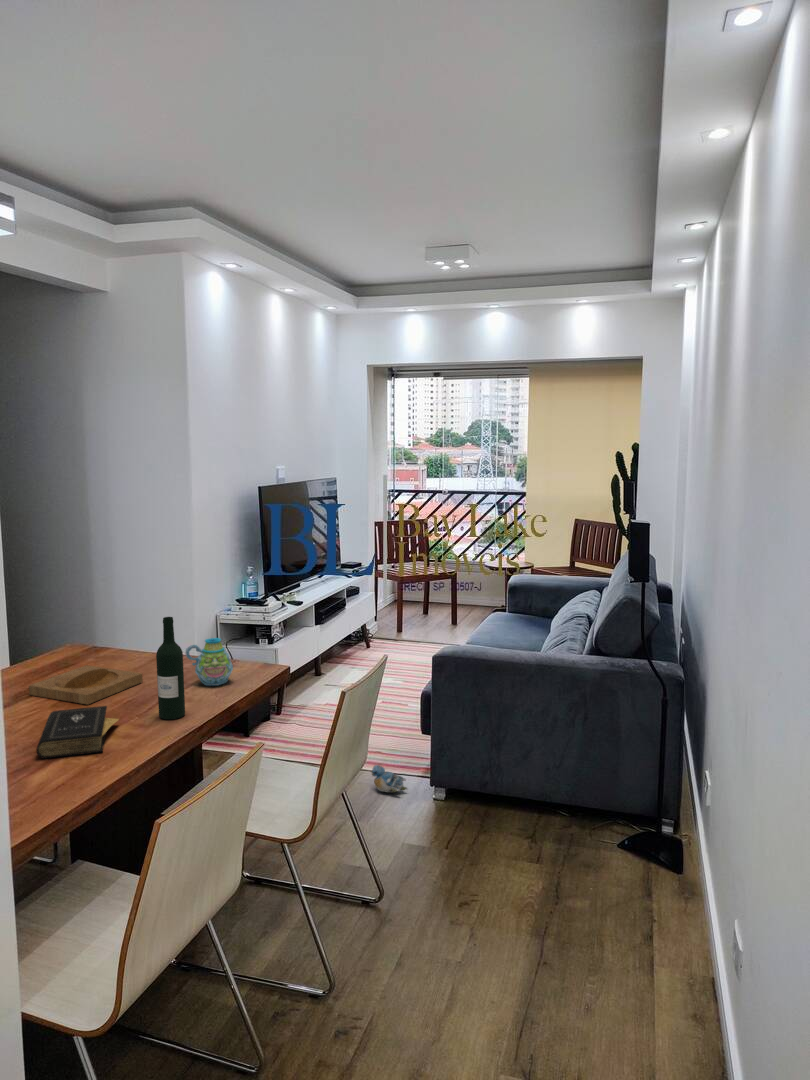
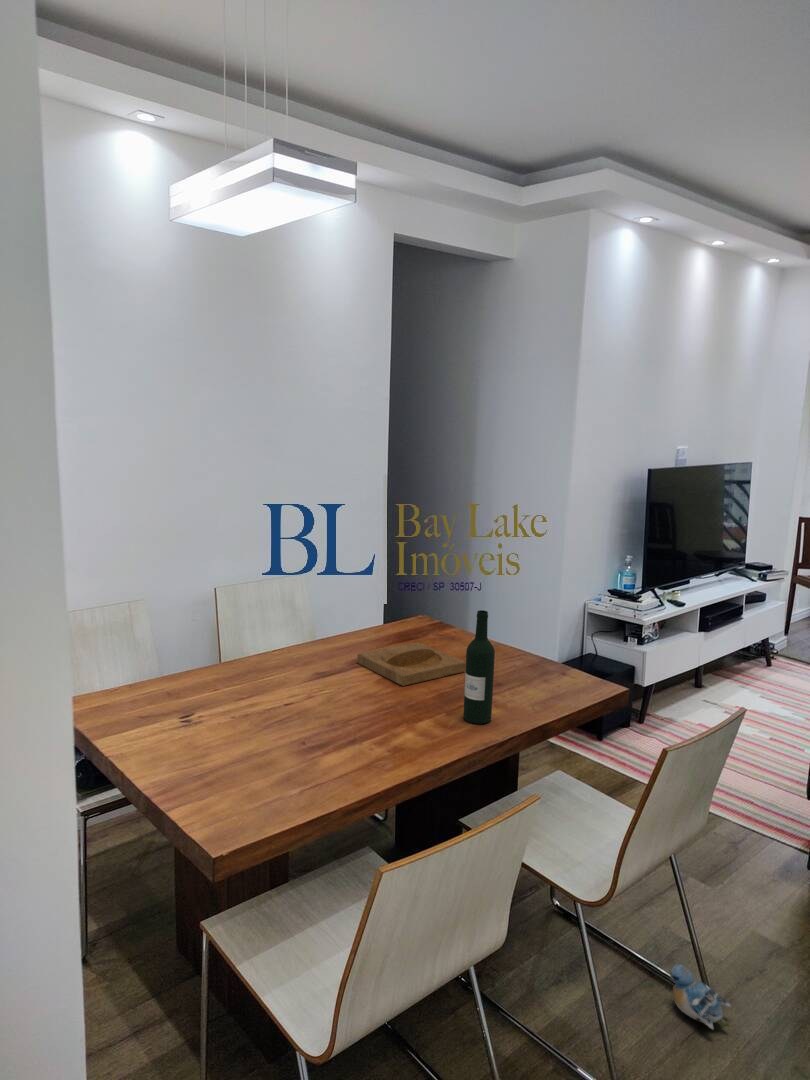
mug: present [186,638,233,686] -> none [510,638,560,693]
book: present [36,706,119,759] -> none [330,688,422,746]
plush toy: present [371,765,407,793] -> present [670,964,731,1029]

